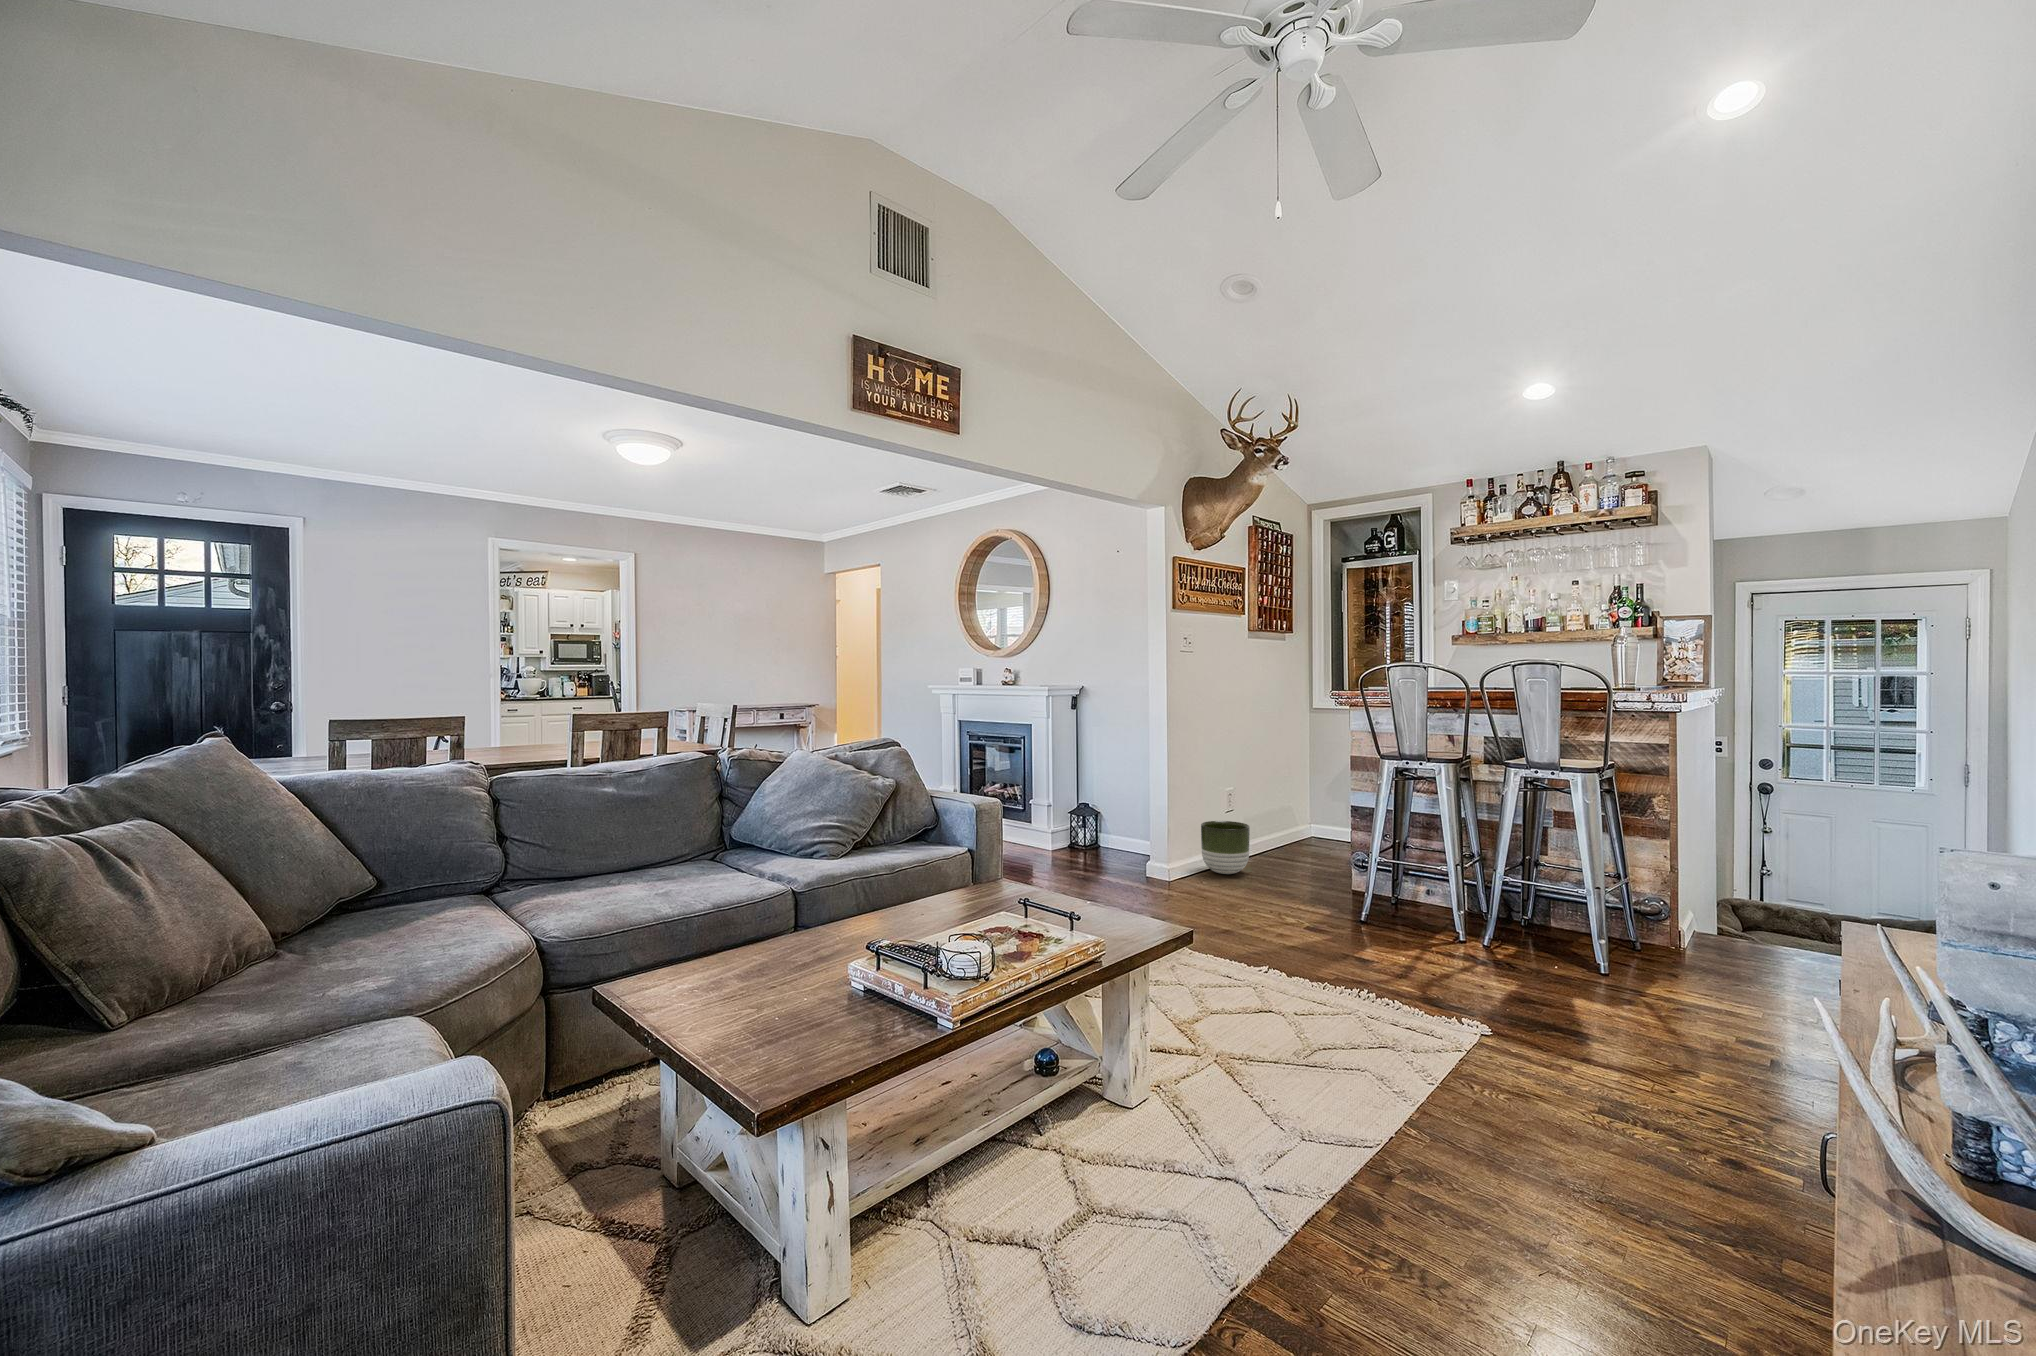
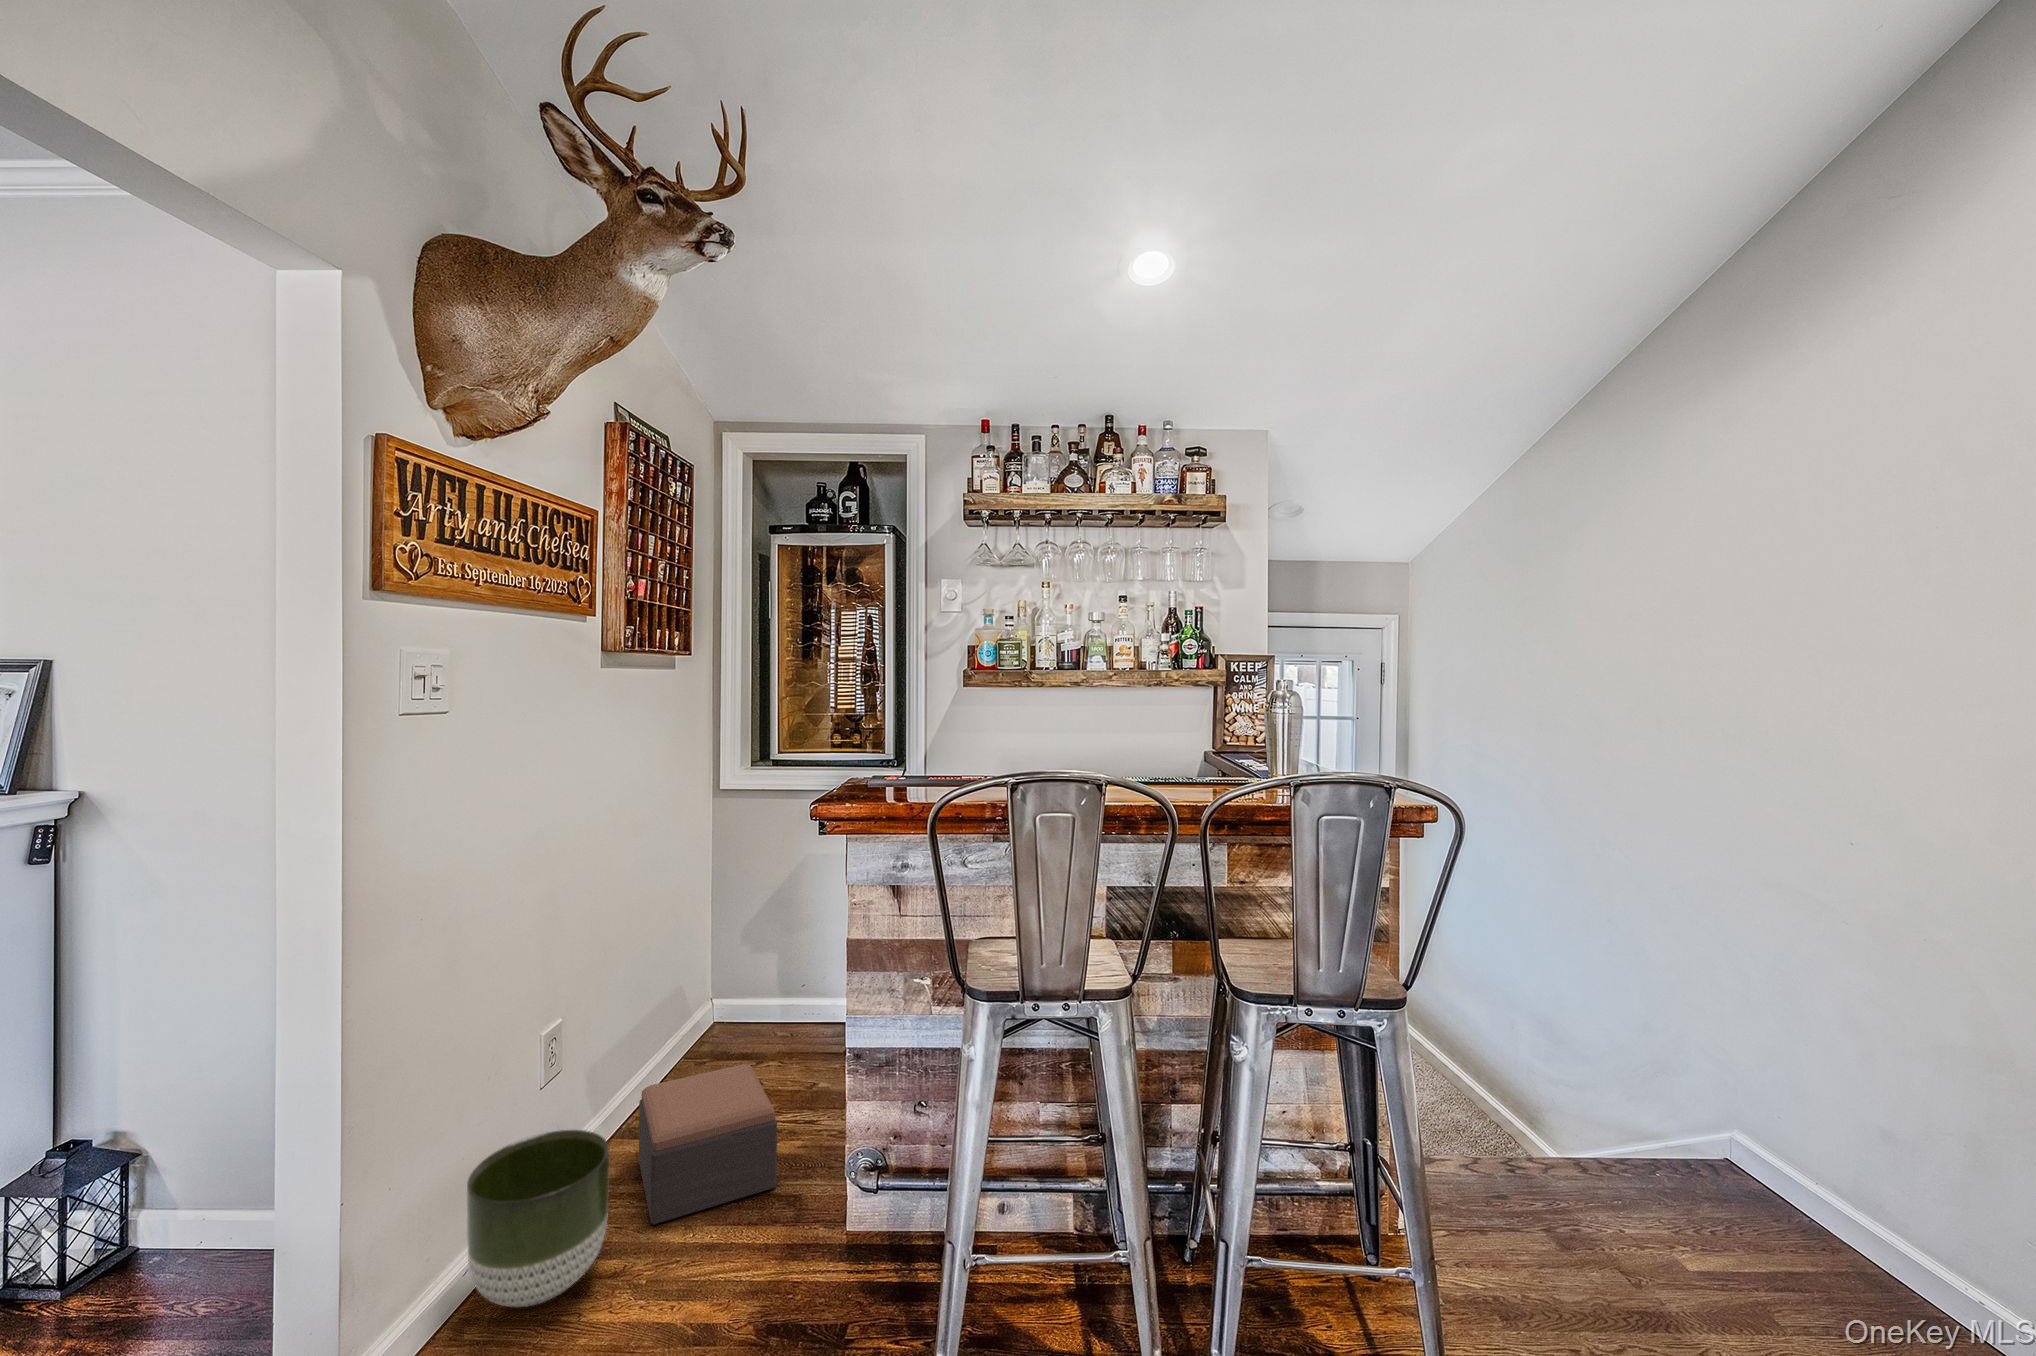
footstool: none [1265,825,1323,874] -> present [639,1064,777,1224]

